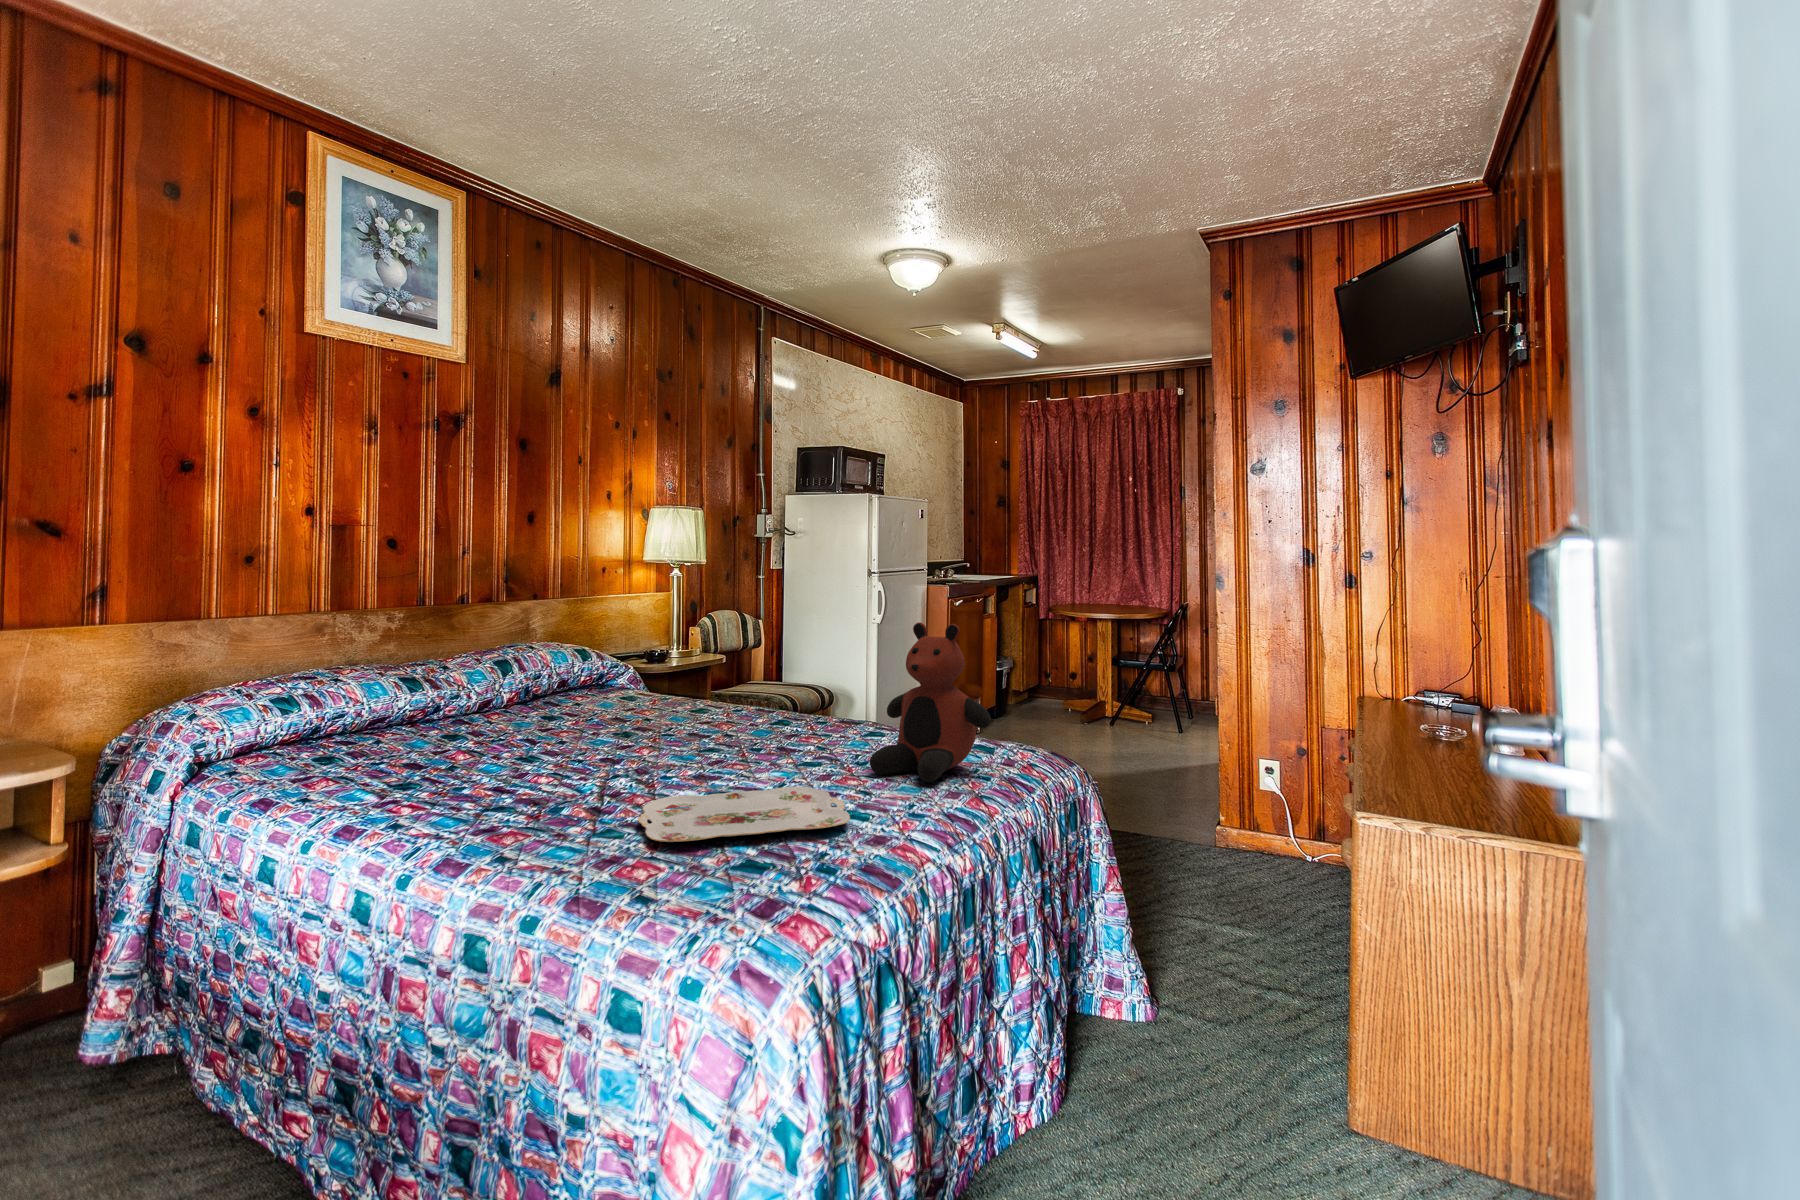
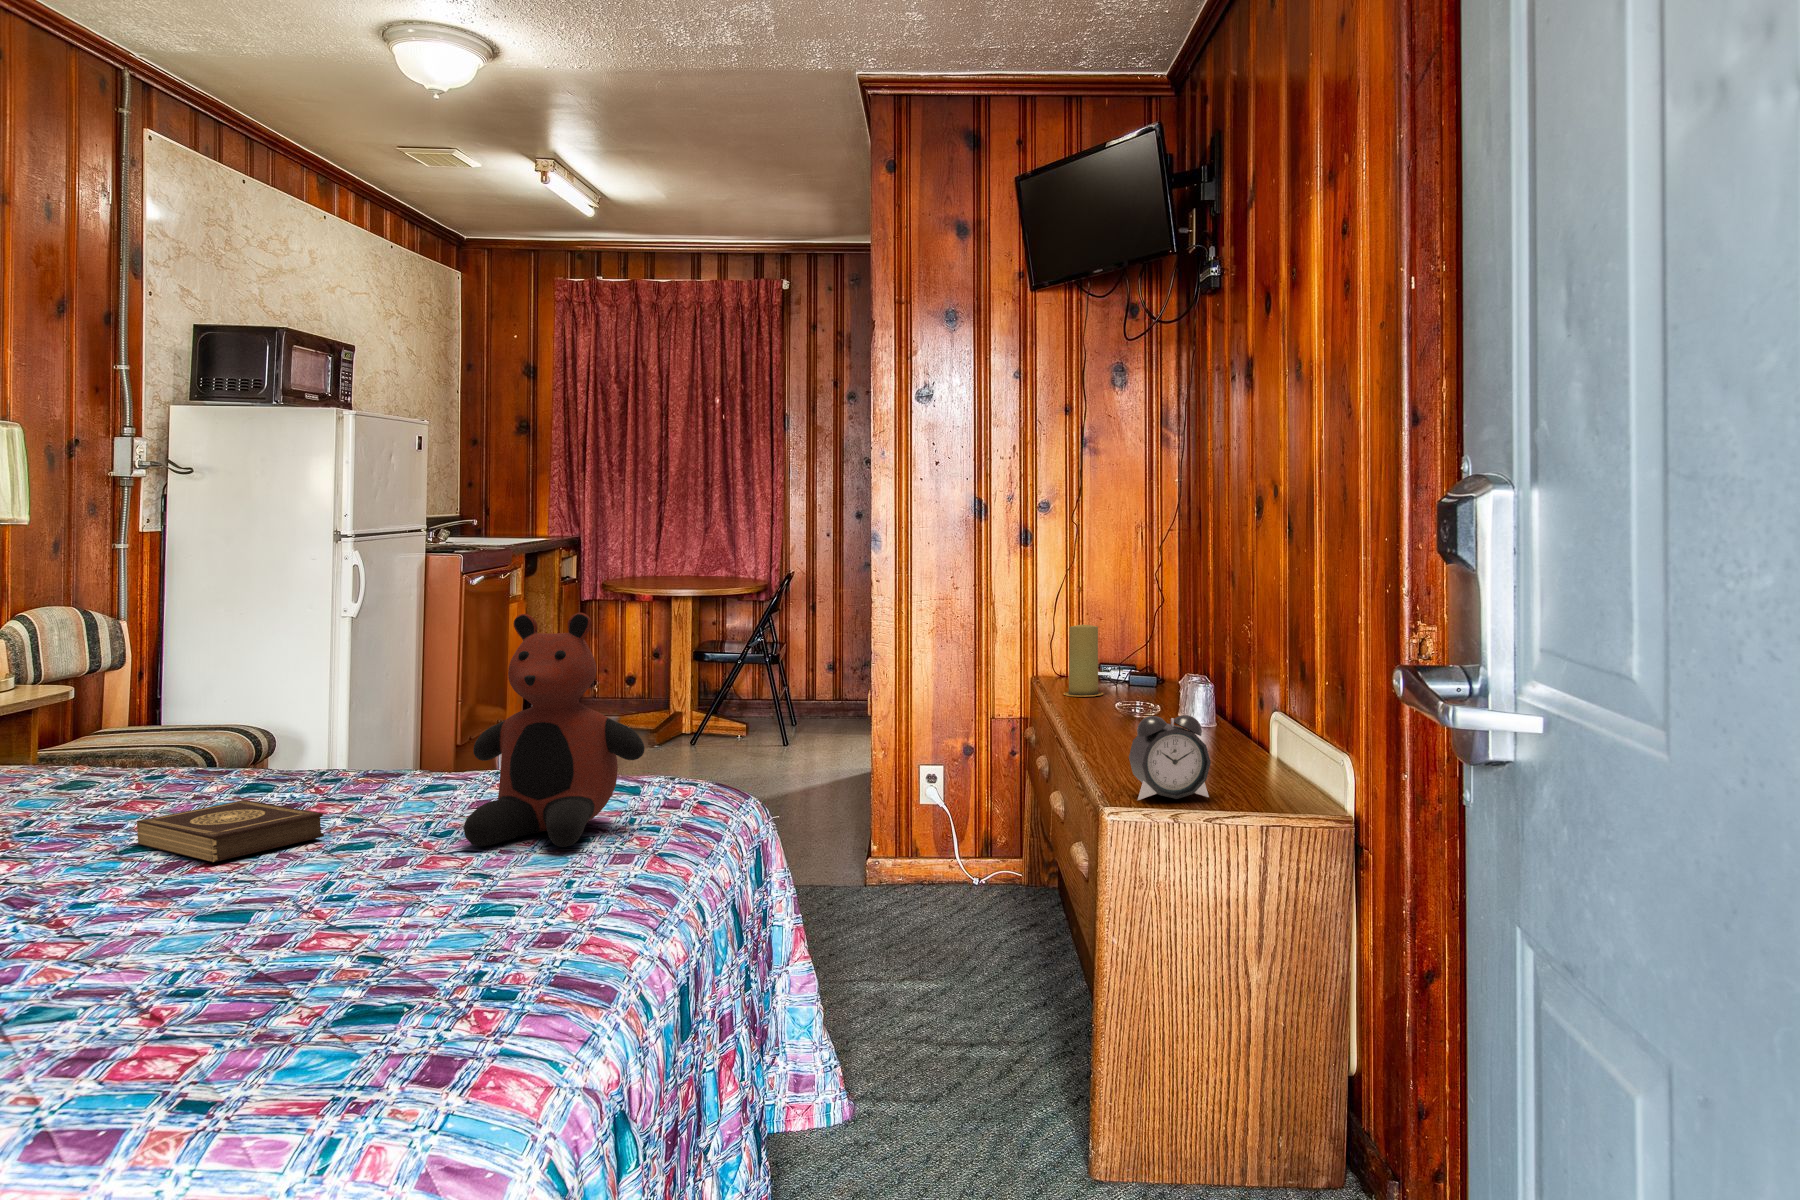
candle: none [1403,651,1443,714] -> present [1064,625,1103,697]
book: none [704,727,797,763] -> present [137,800,324,862]
alarm clock: none [1399,738,1477,816] -> present [1129,715,1211,800]
serving tray: present [637,787,850,842] -> none [90,880,489,1005]

